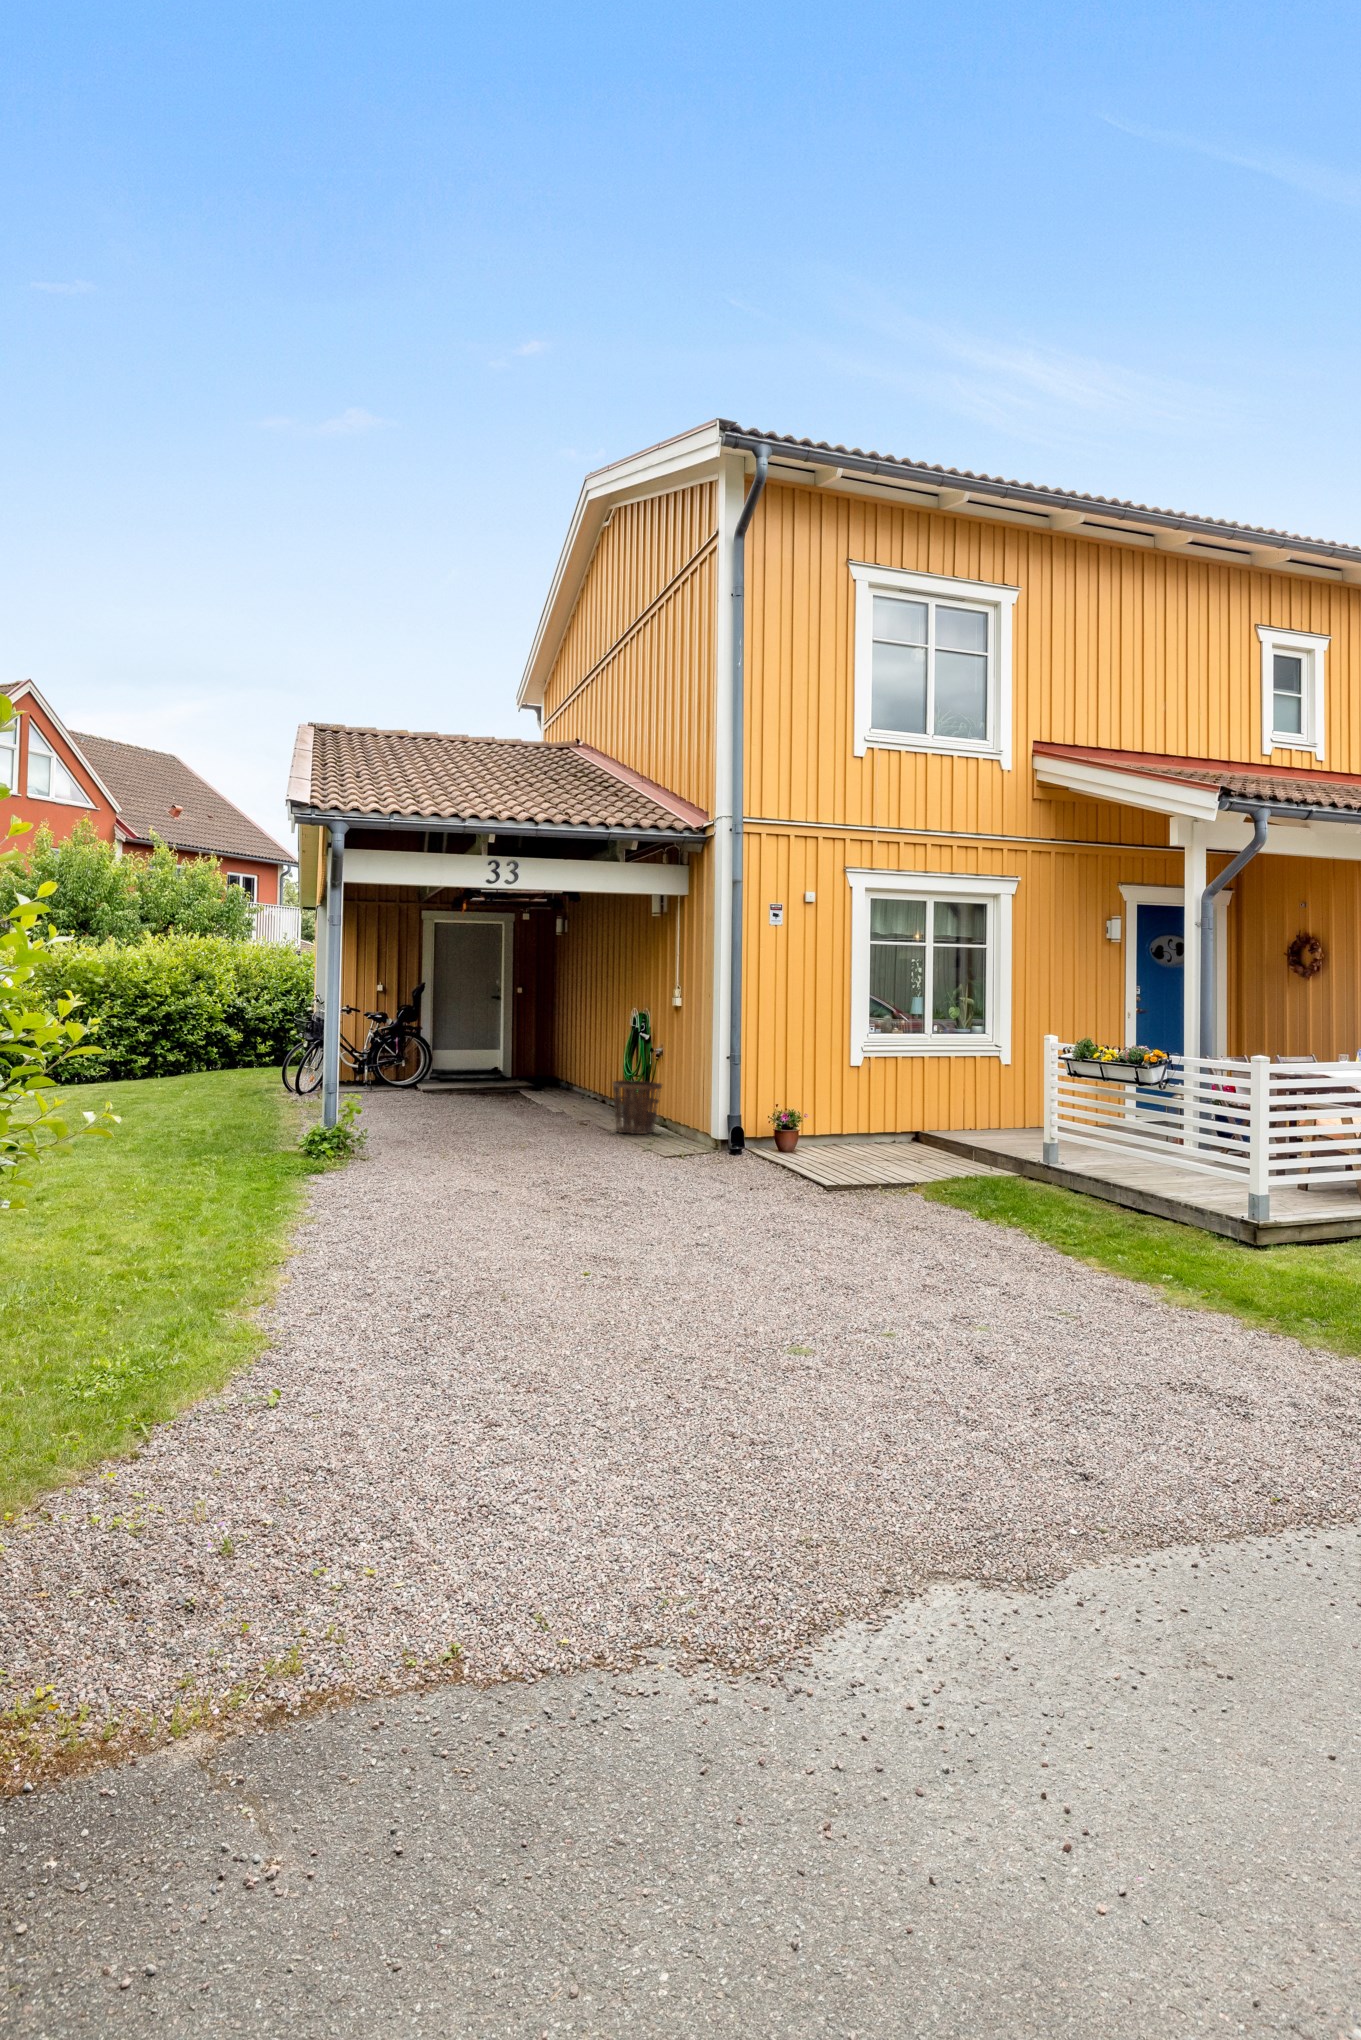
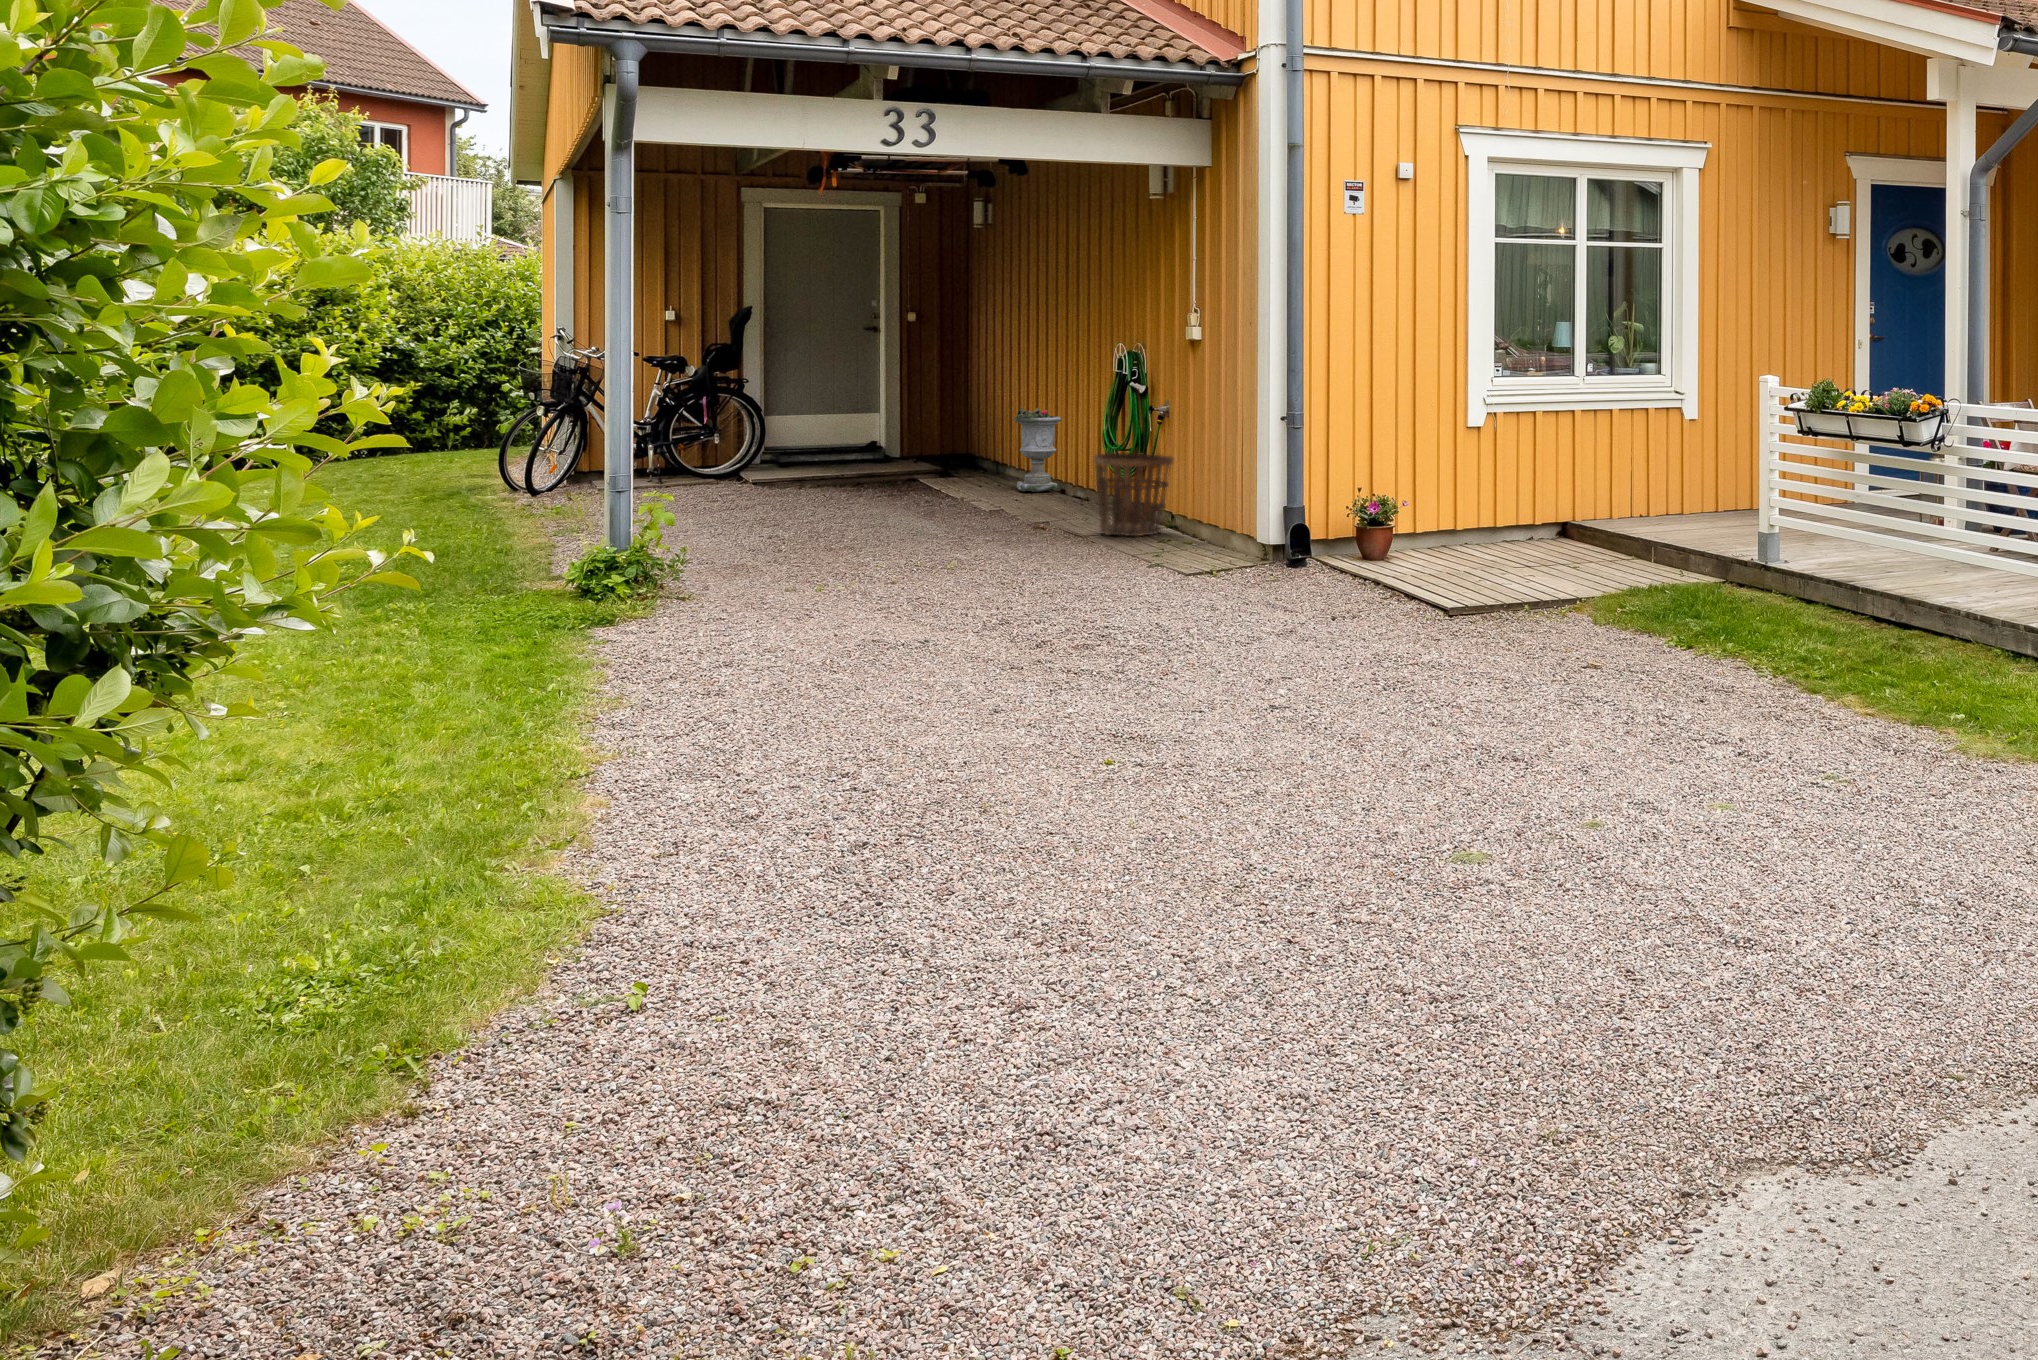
planter: none [570,1050,600,1104] -> present [1014,408,1061,492]

